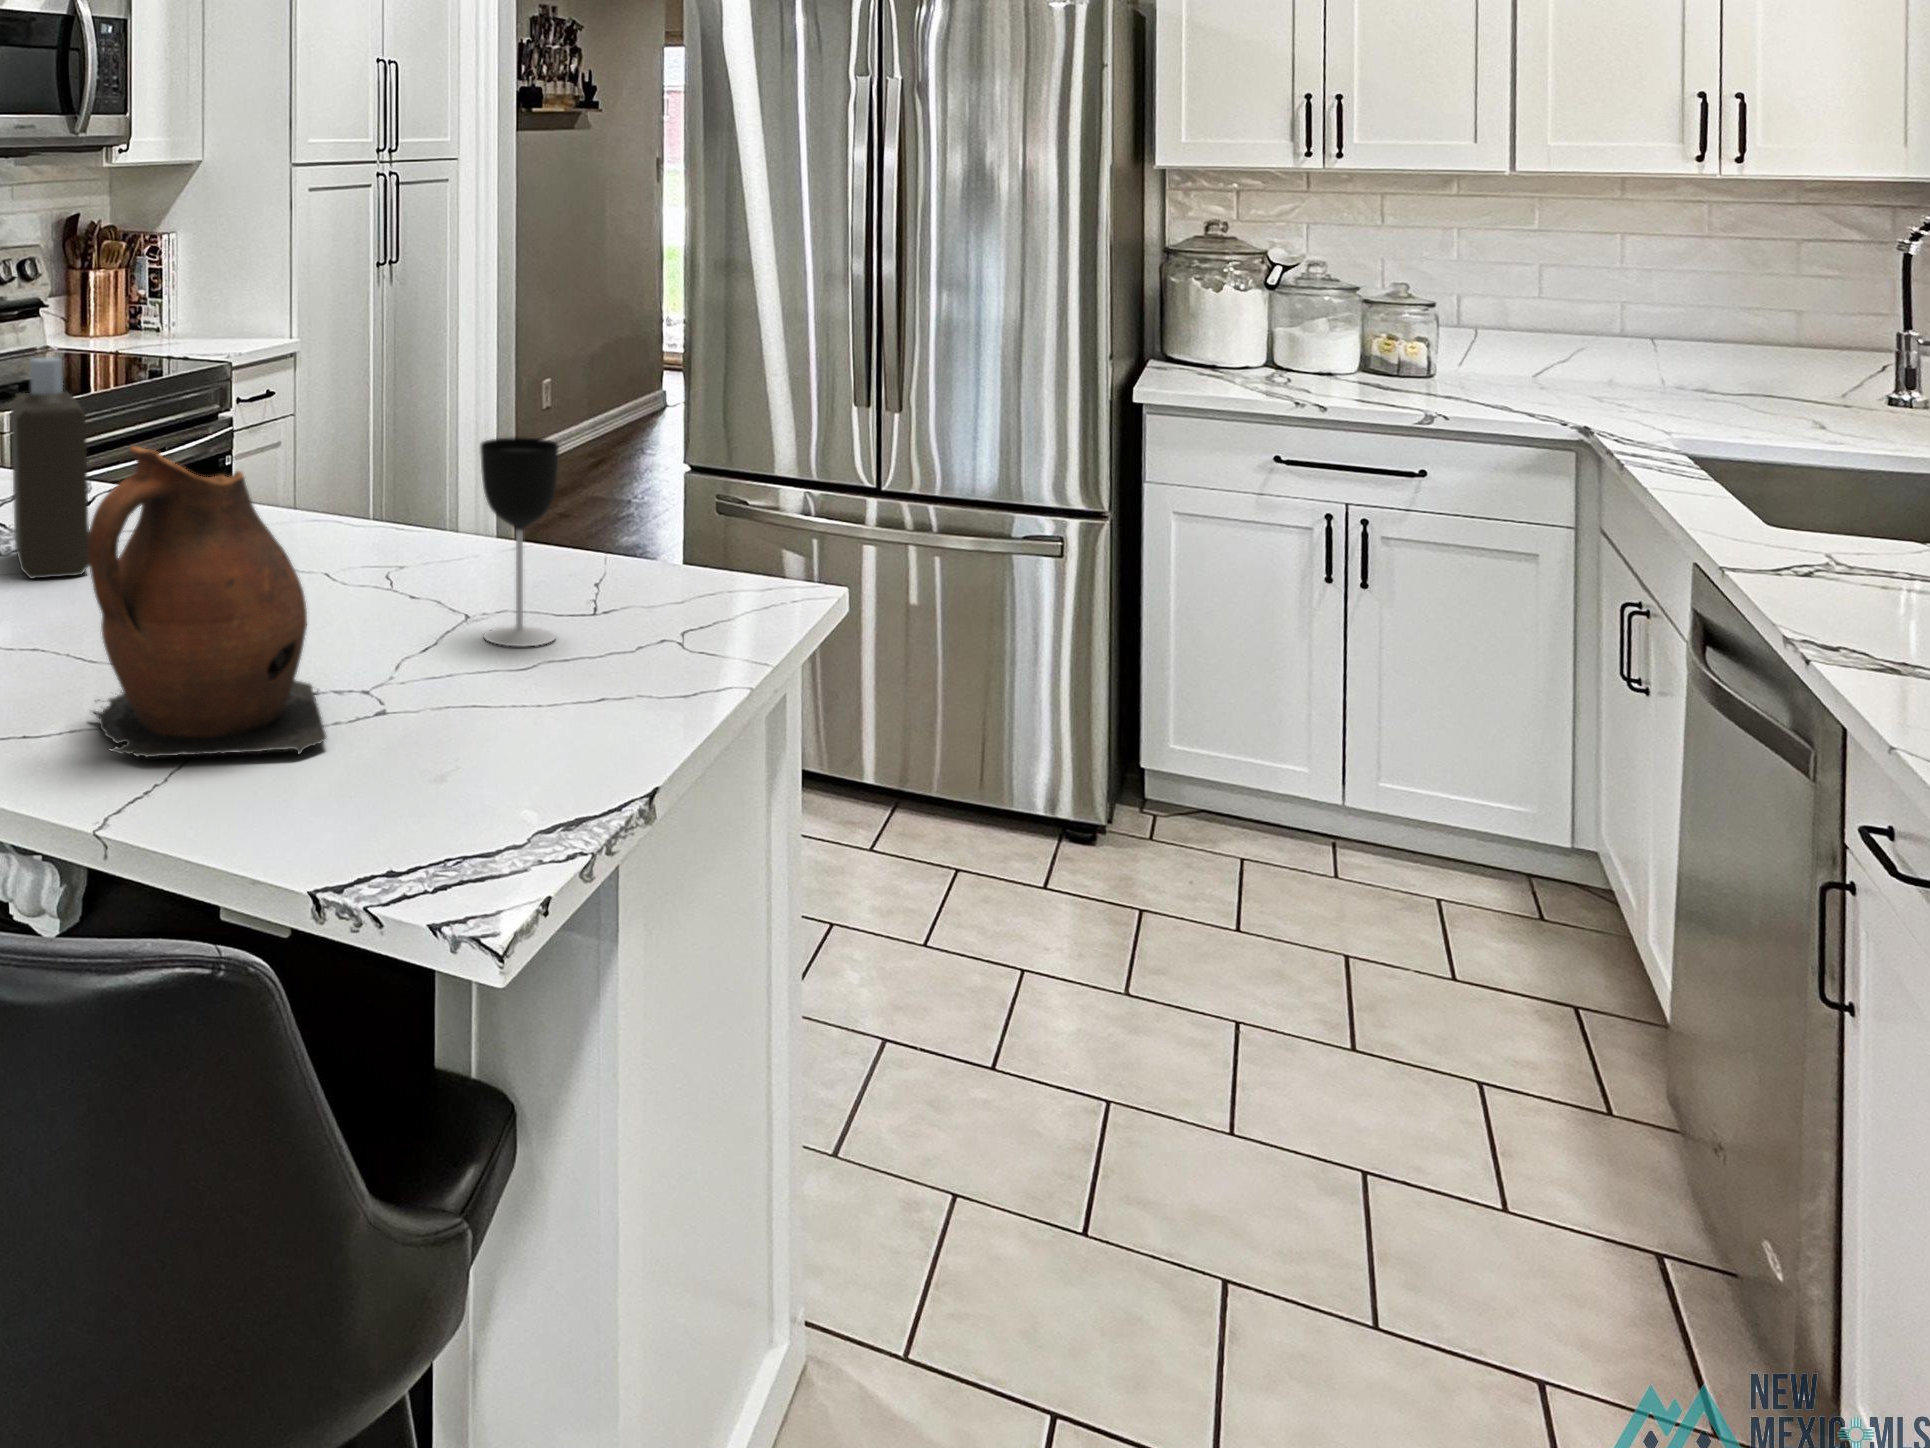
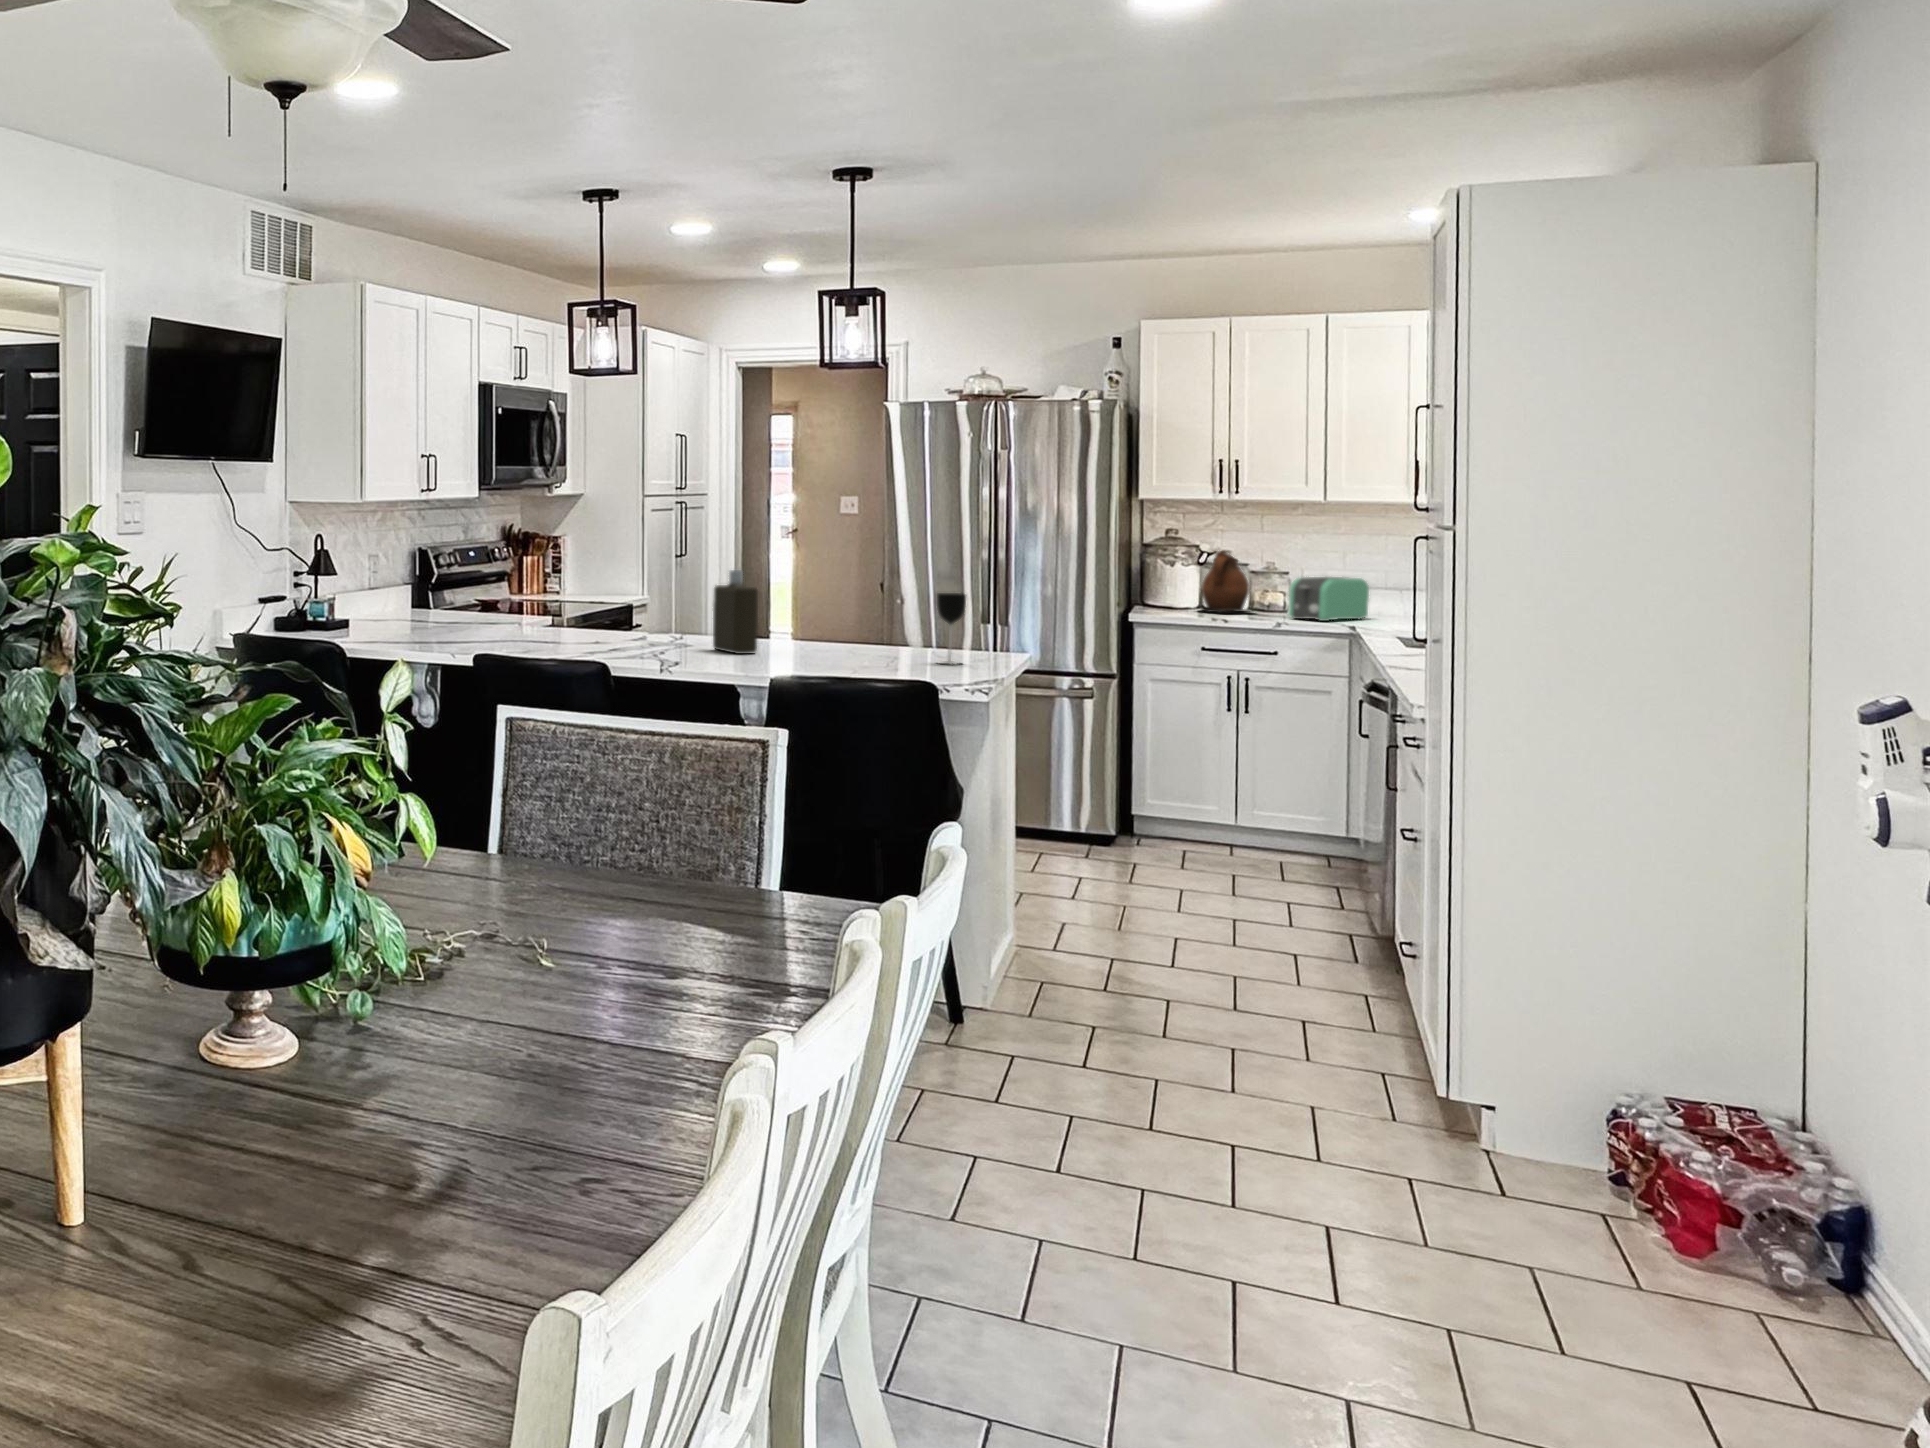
toaster: none [1442,317,1606,411] -> present [1288,577,1369,621]
ceramic pitcher: present [88,446,327,757] -> present [1201,551,1249,612]

